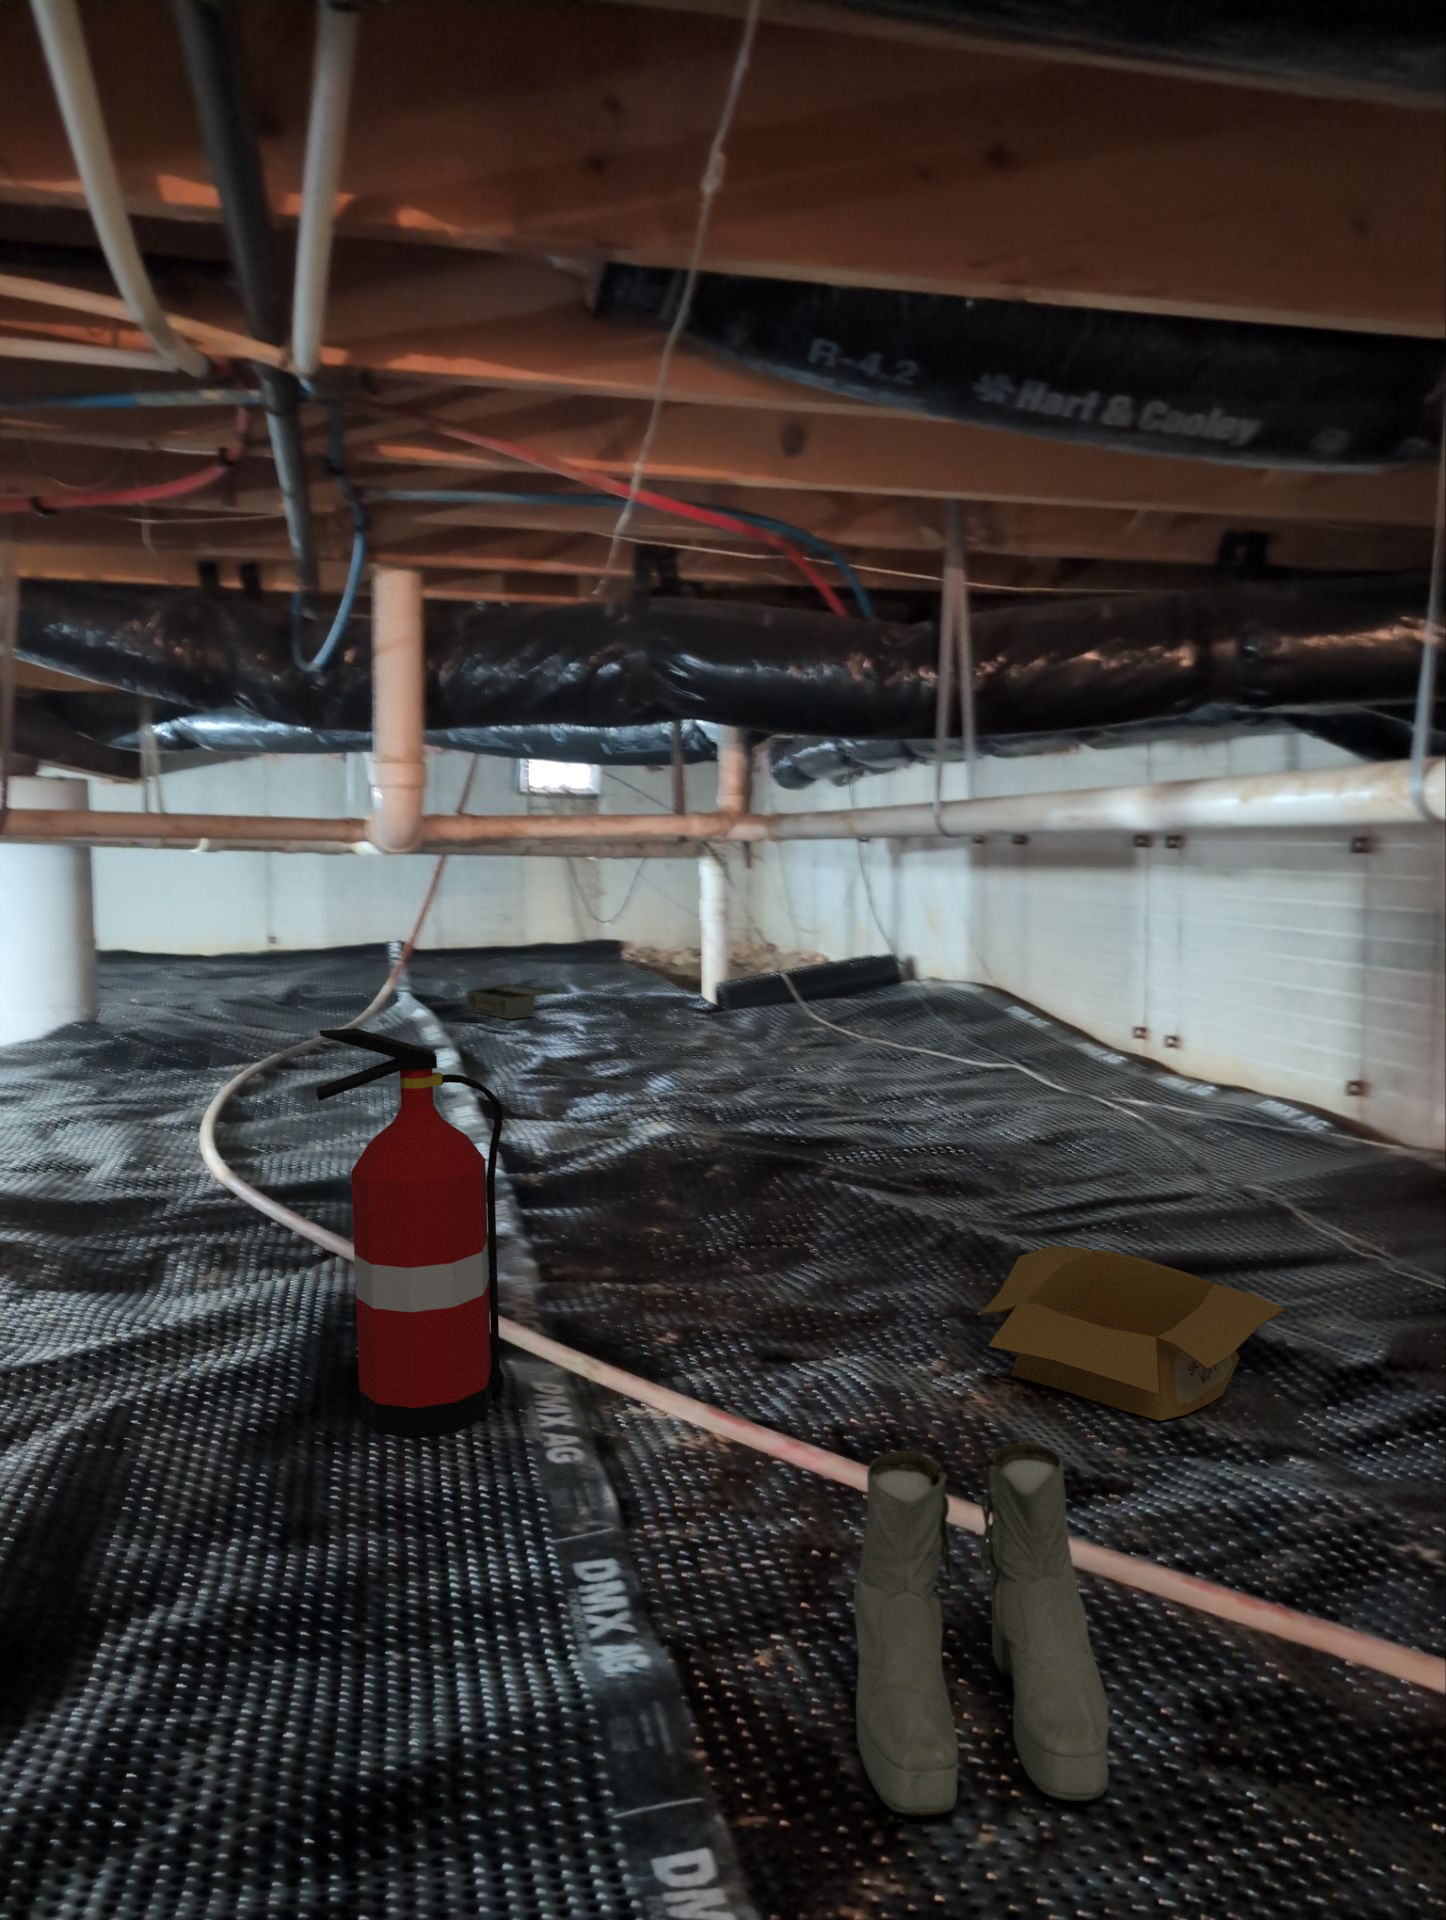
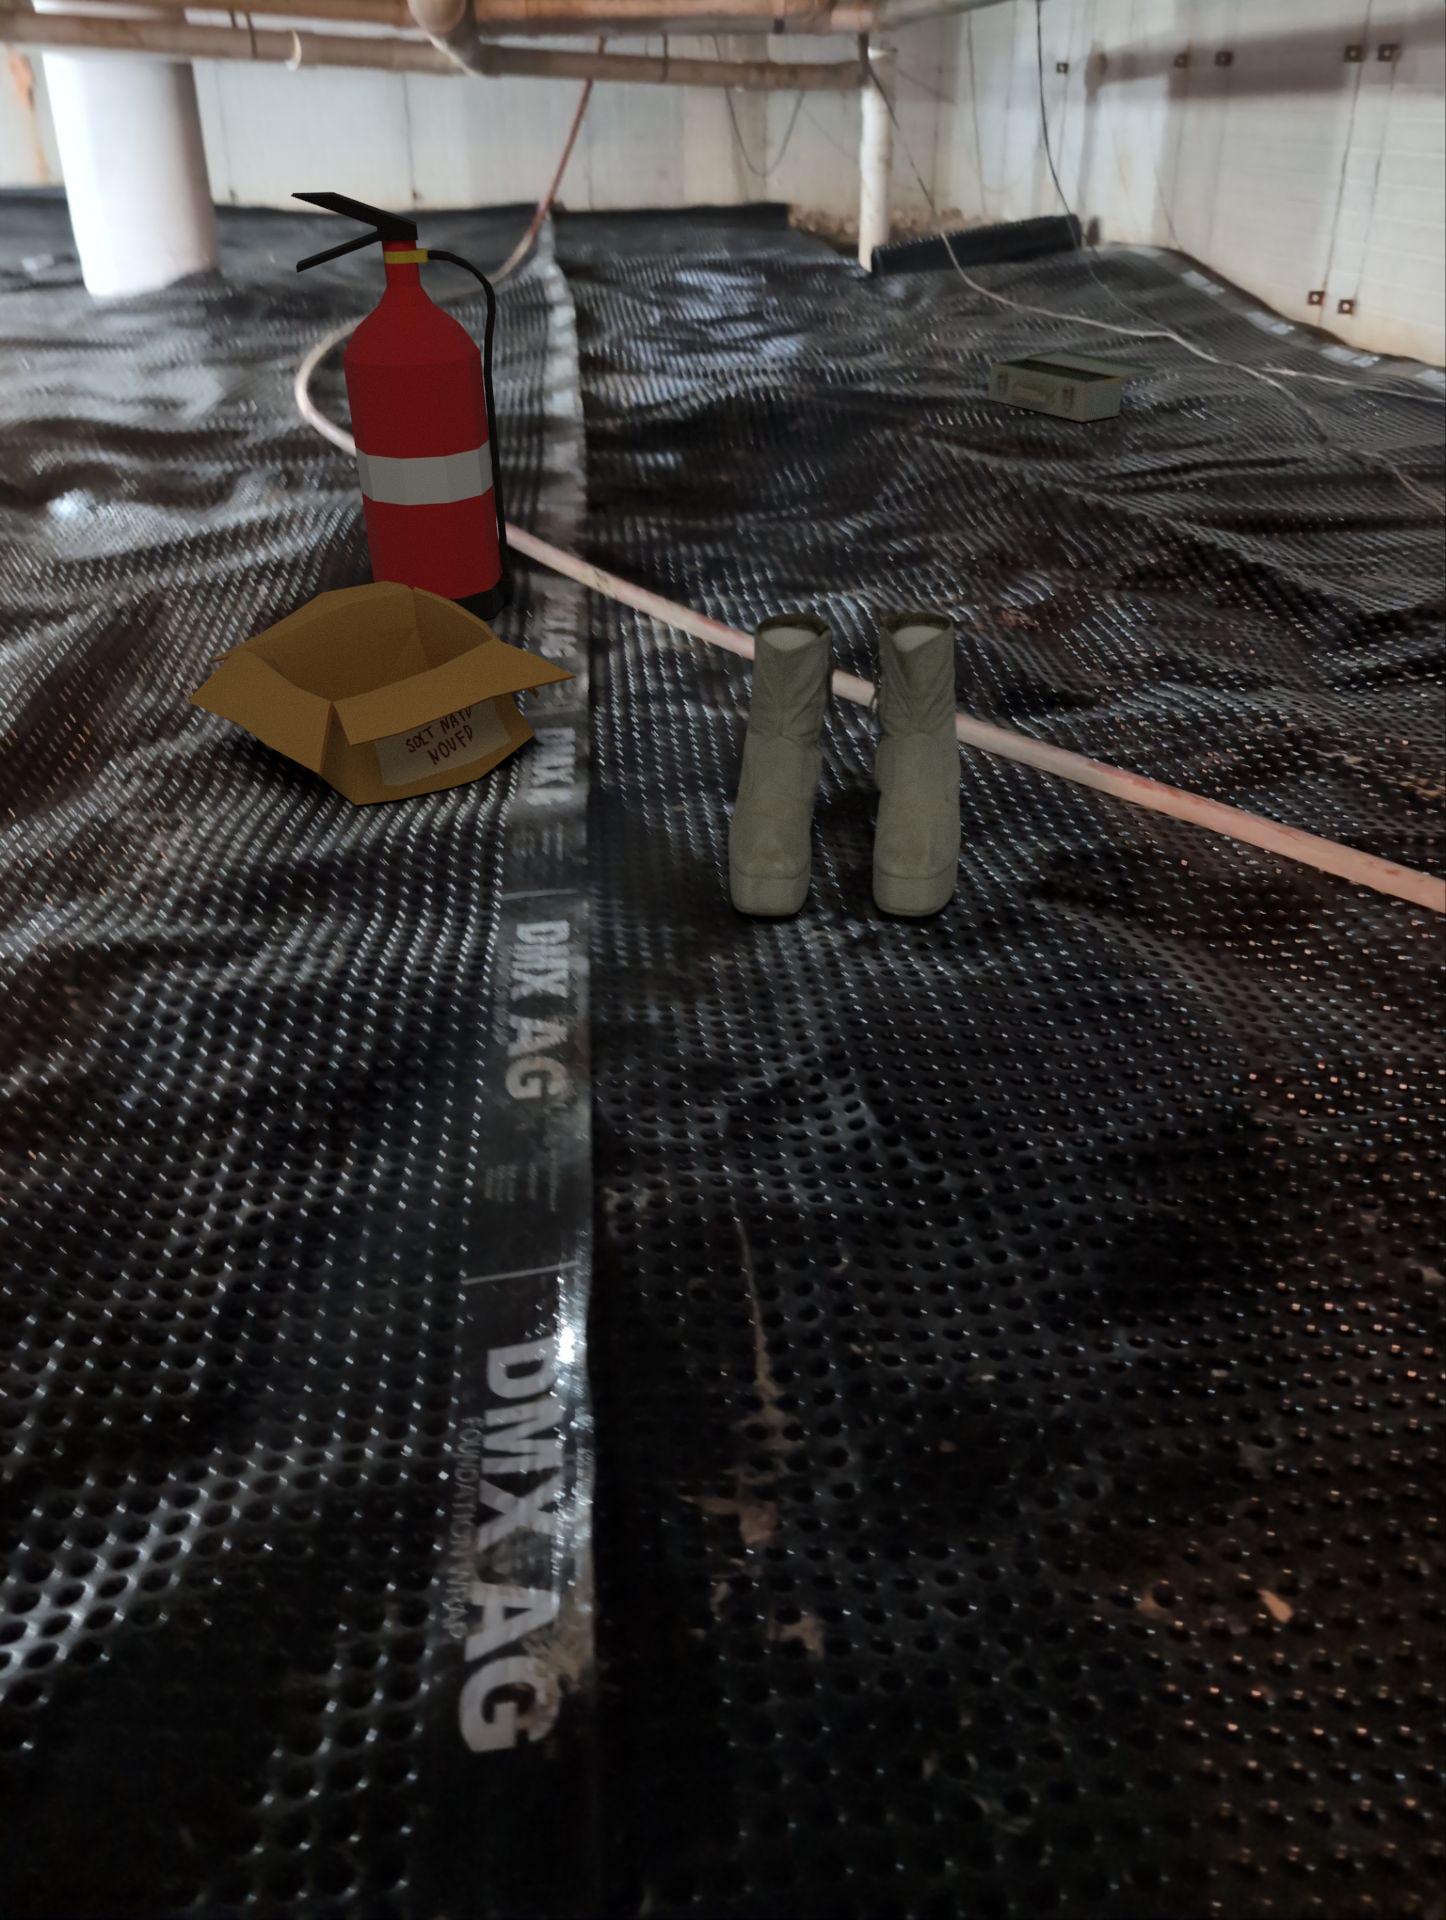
toolbox: present [466,984,556,1019] -> present [988,350,1157,422]
cardboard box: present [982,1246,1286,1421] -> present [187,581,577,805]

